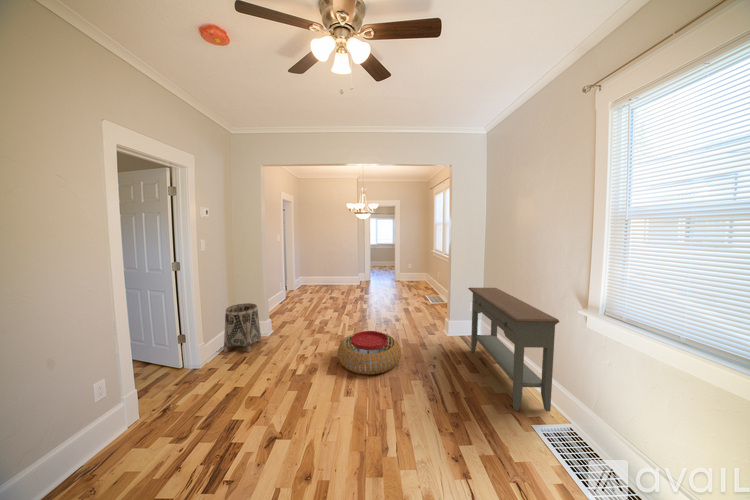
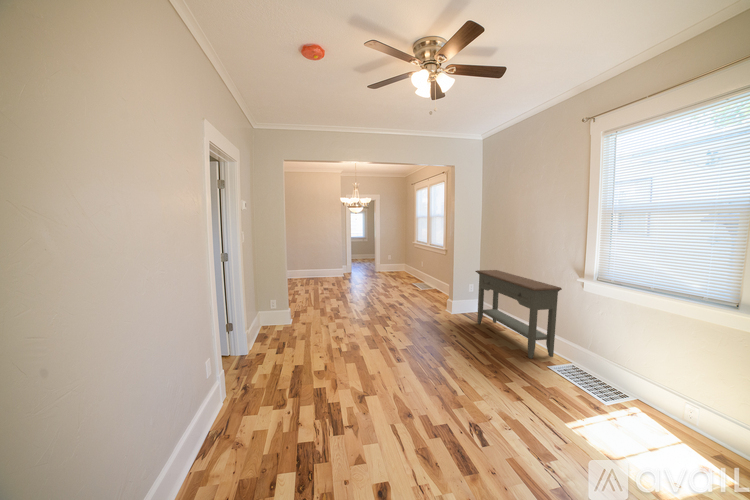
basket: present [224,303,261,352] -> none [257,293,288,341]
pouf: present [338,331,401,375] -> none [373,312,429,347]

